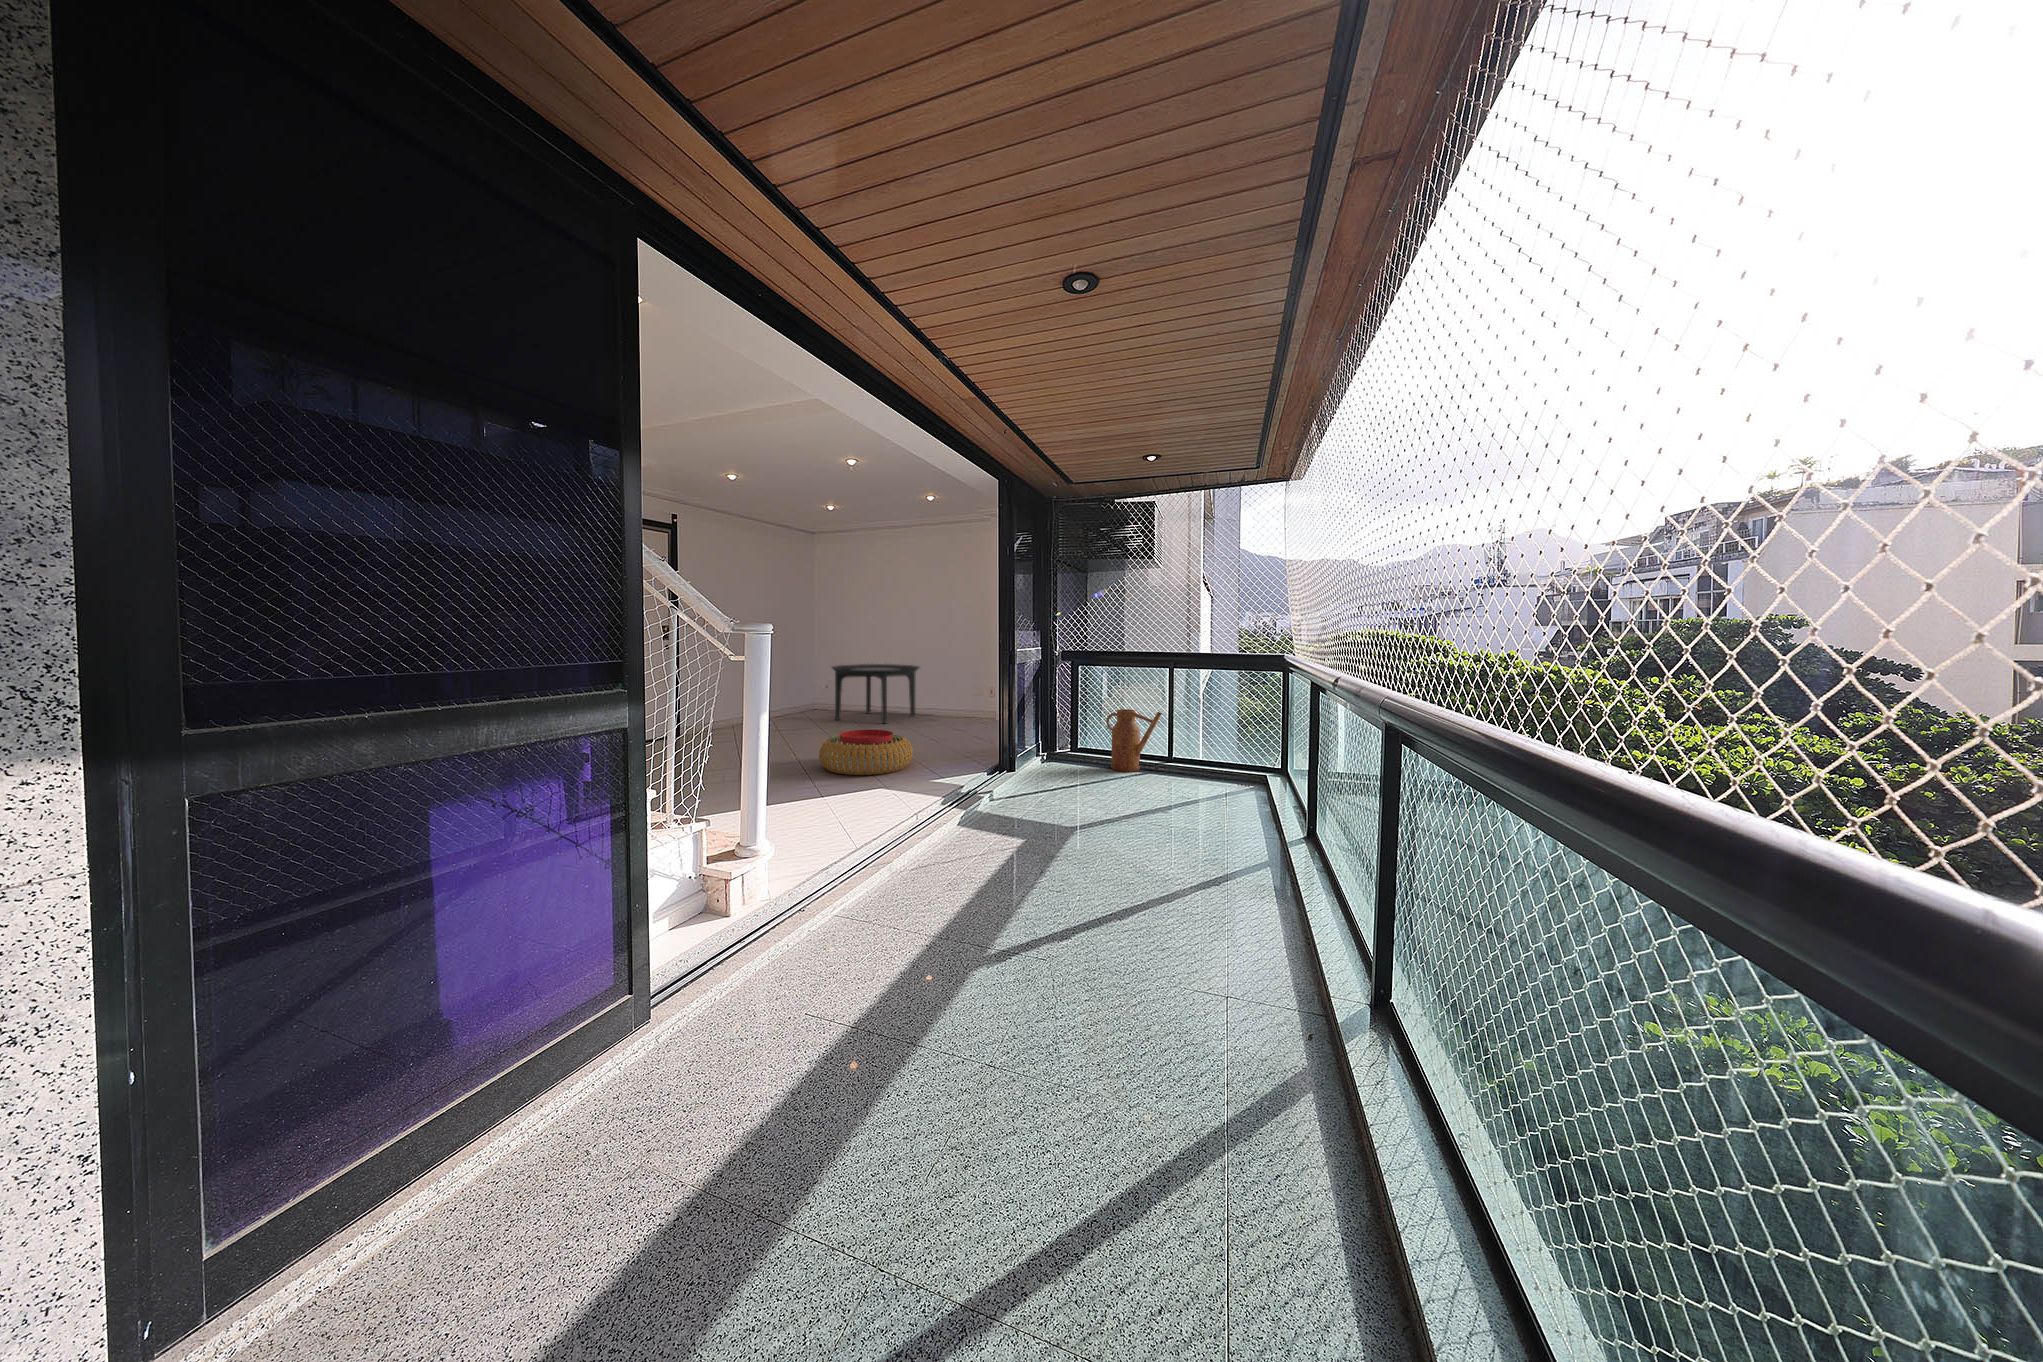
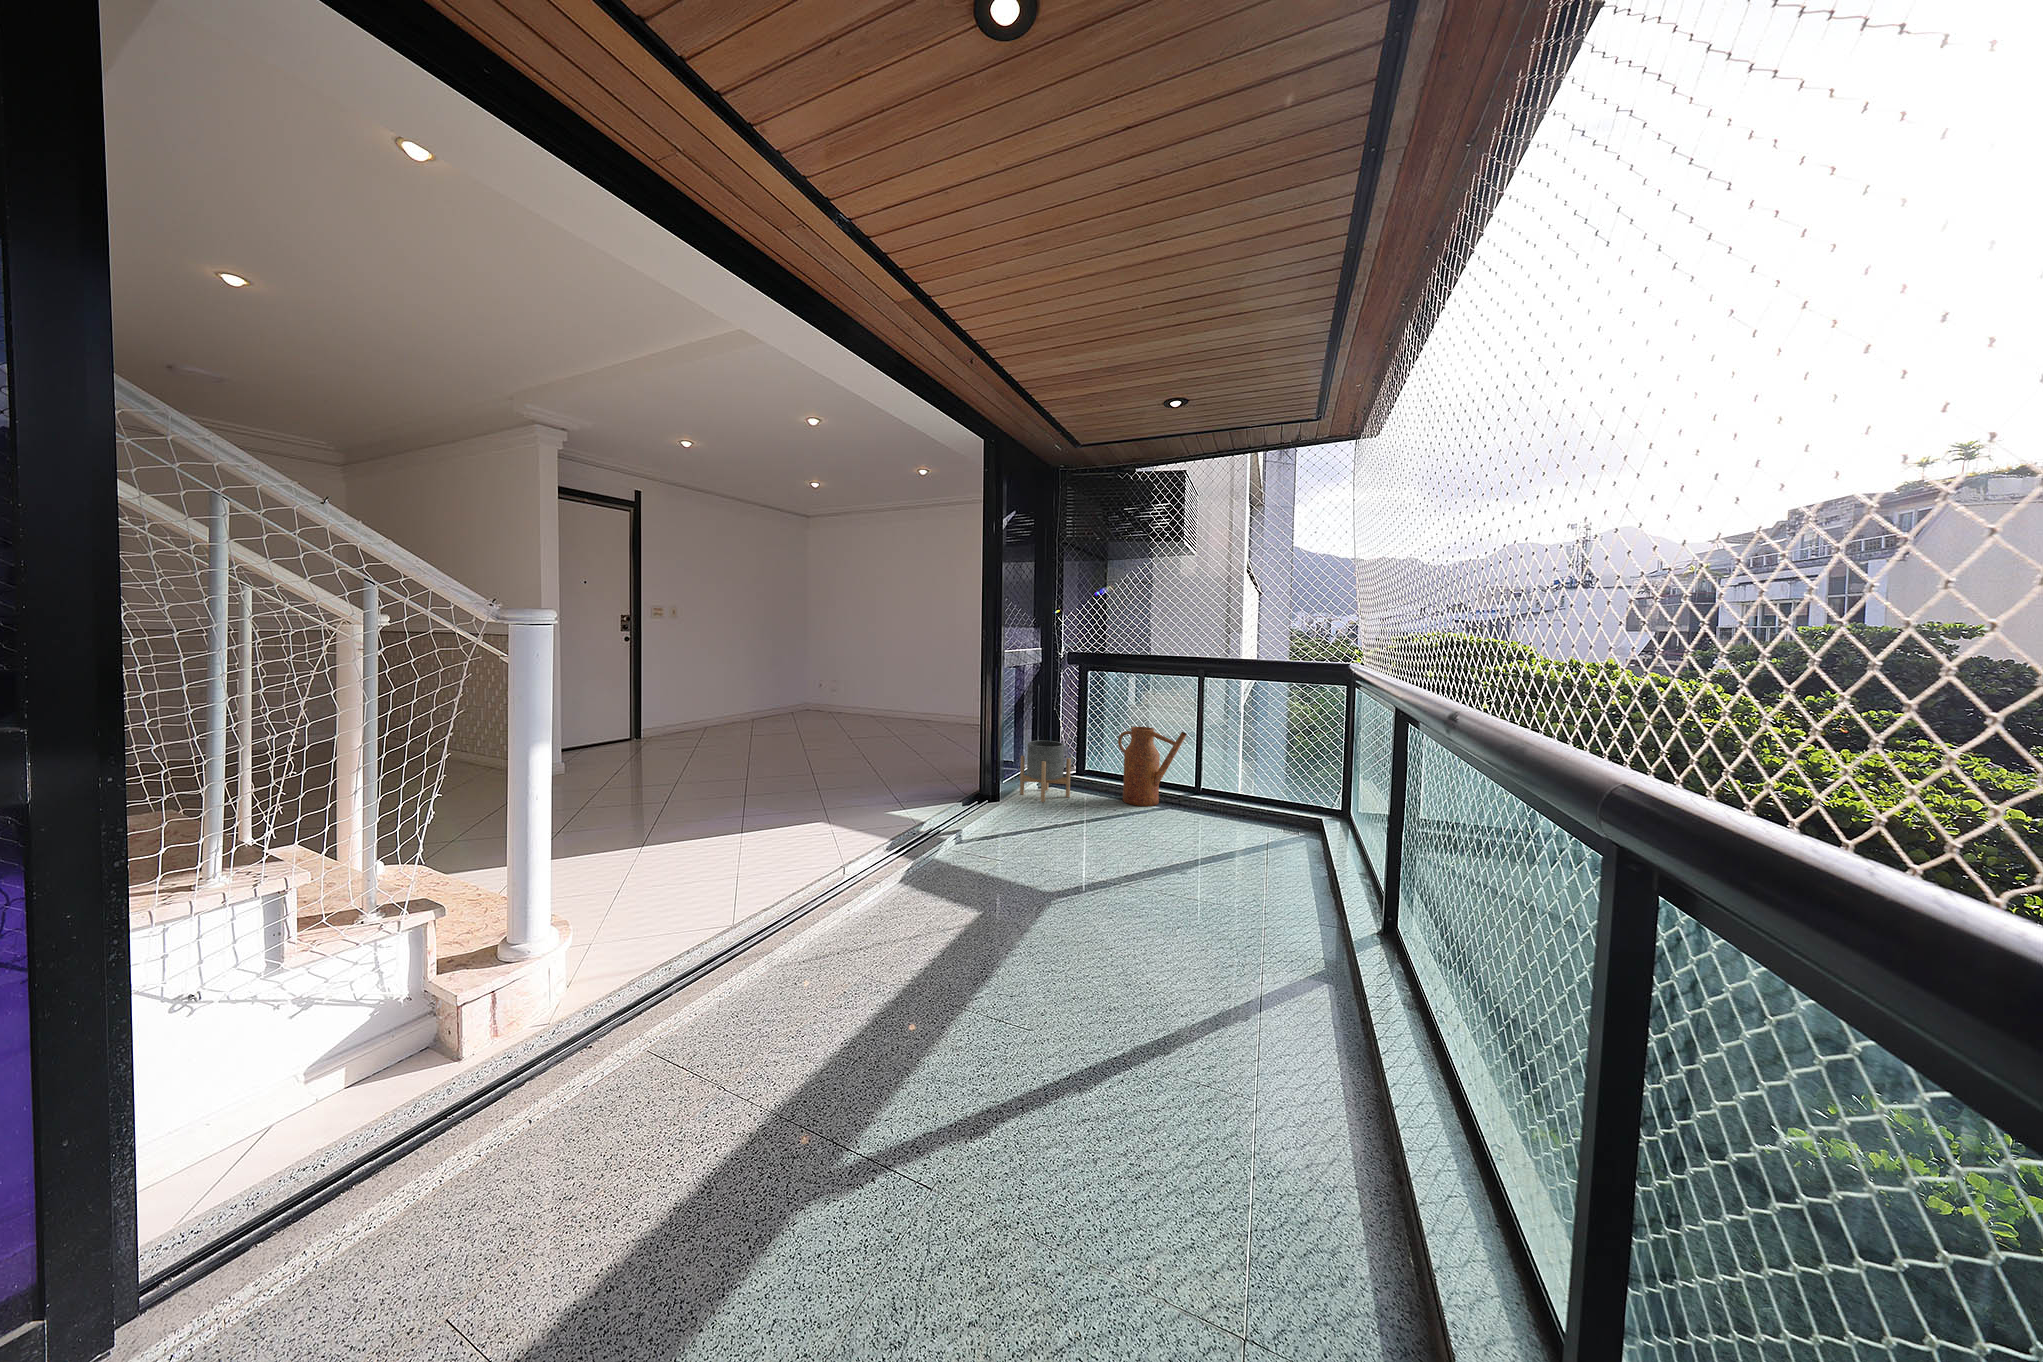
round table: present [832,664,919,723] -> none [819,665,920,732]
planter: none [1028,723,1069,771] -> present [1020,741,1071,802]
pouf: present [819,730,913,775] -> none [767,743,881,800]

